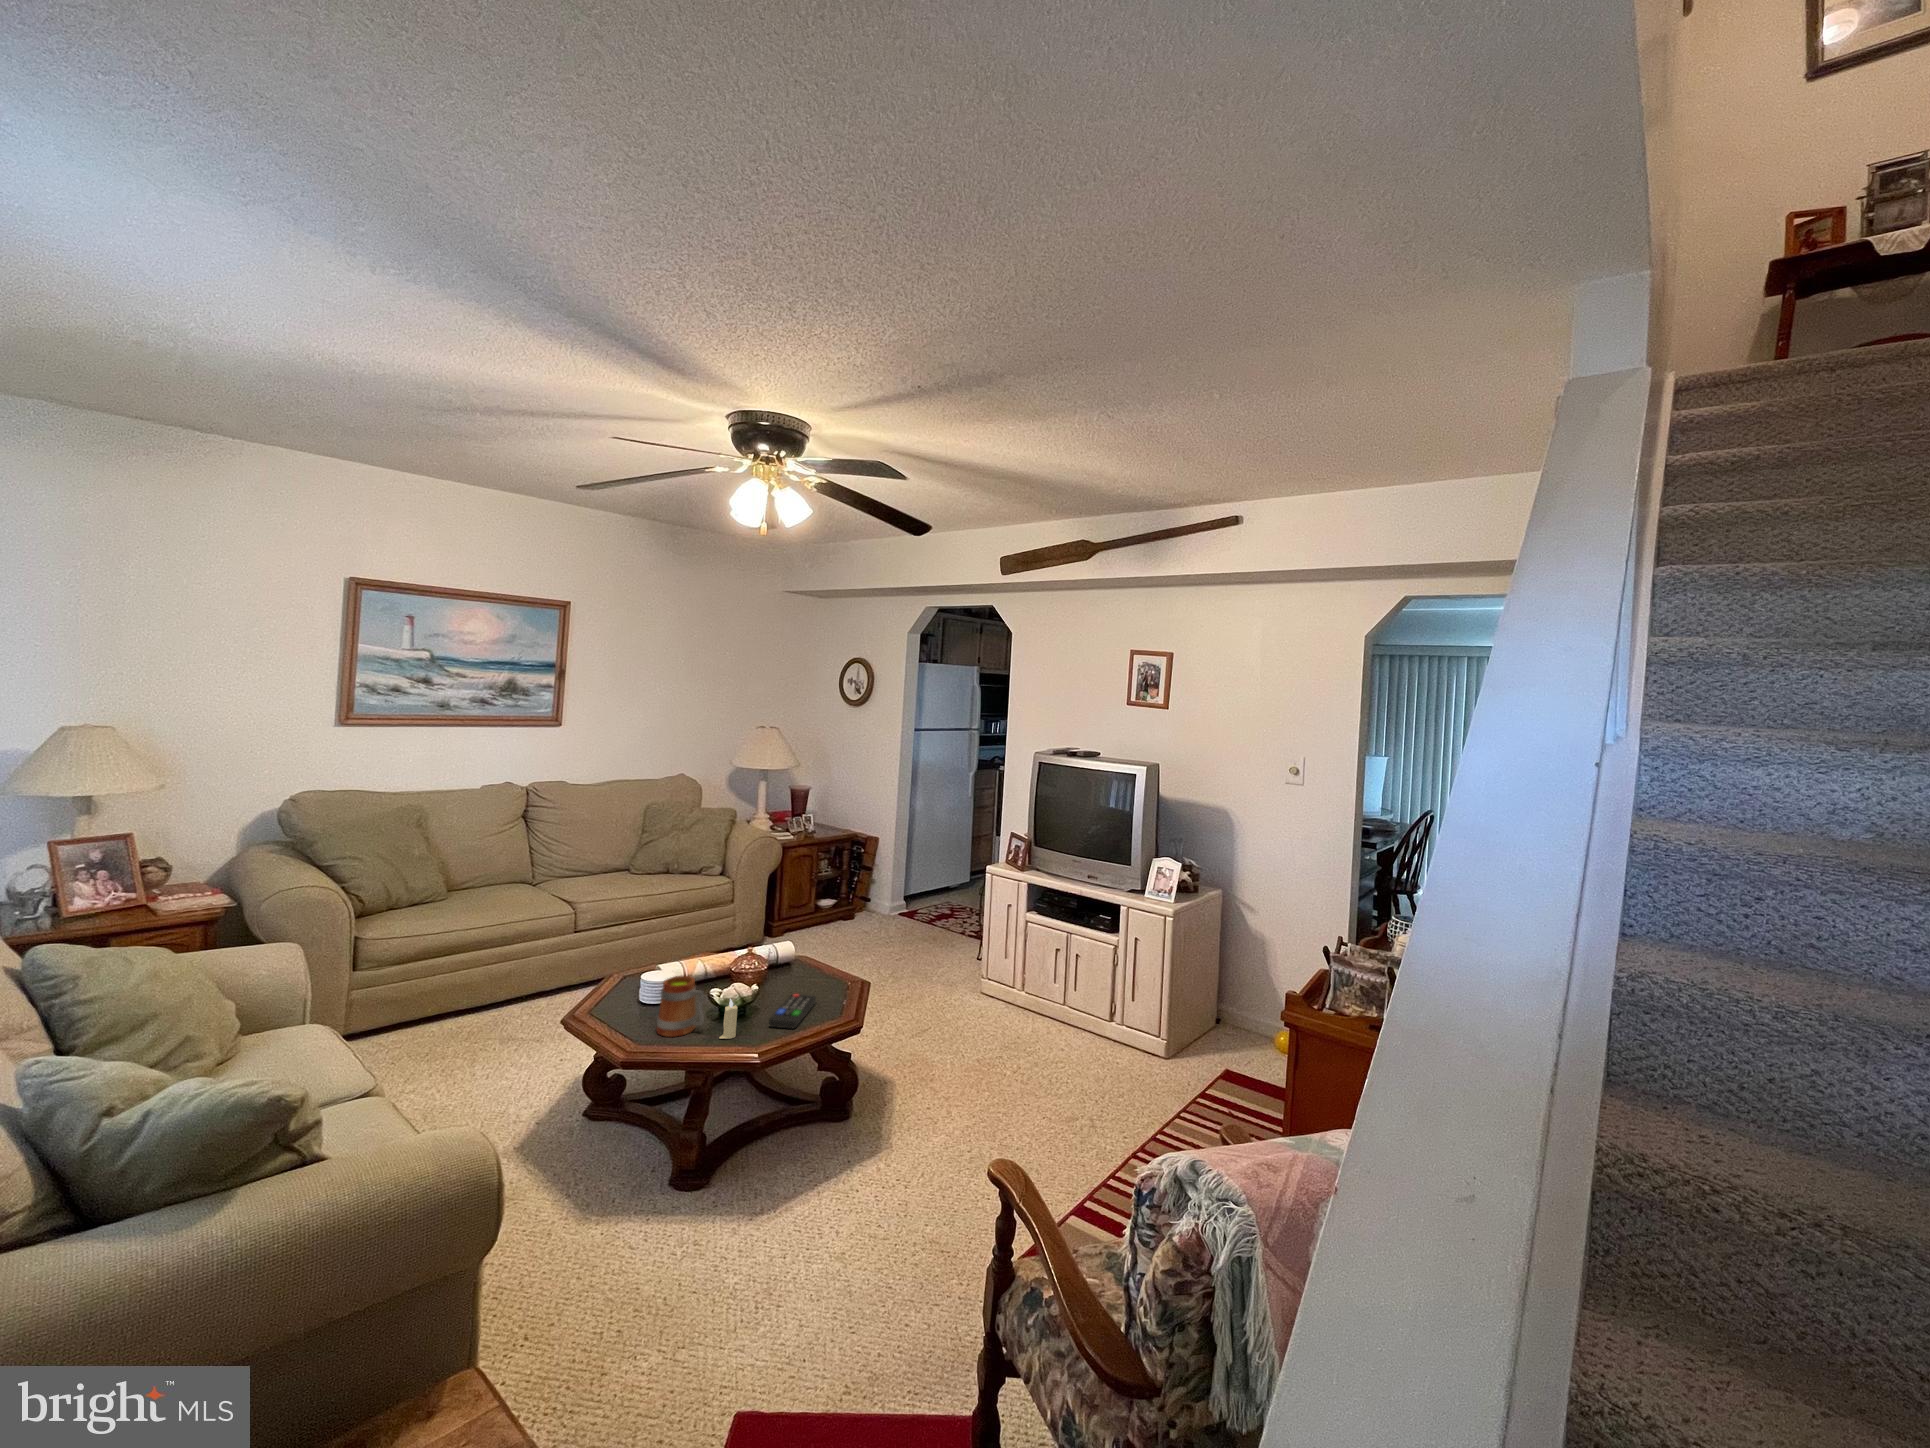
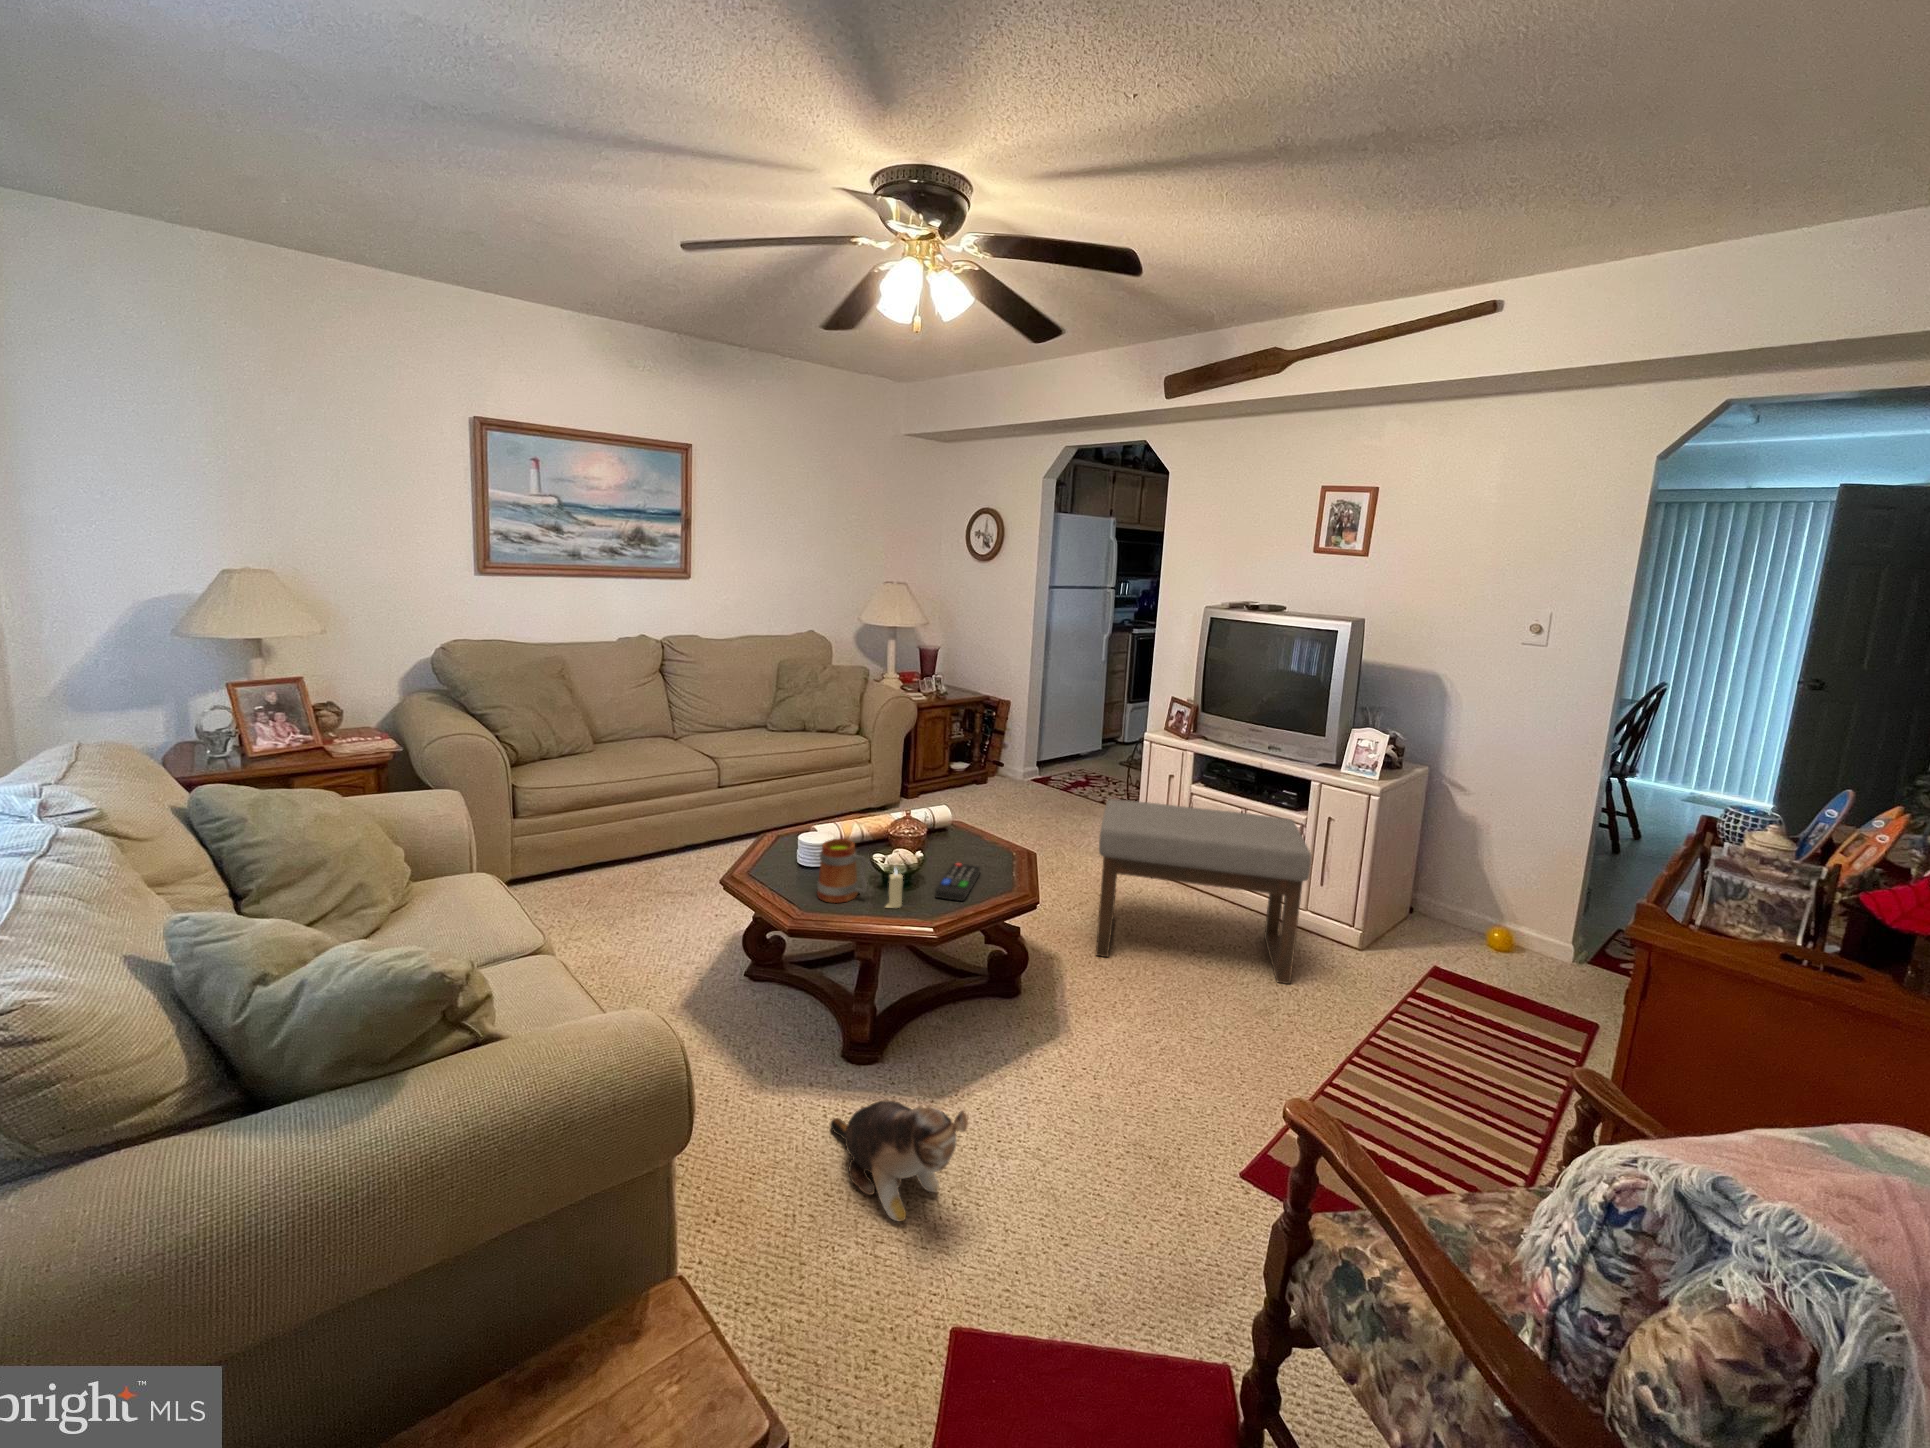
ottoman: none [928,929,1109,1092] -> present [1096,799,1311,984]
plush toy: none [648,1213,766,1328] -> present [831,1101,968,1221]

